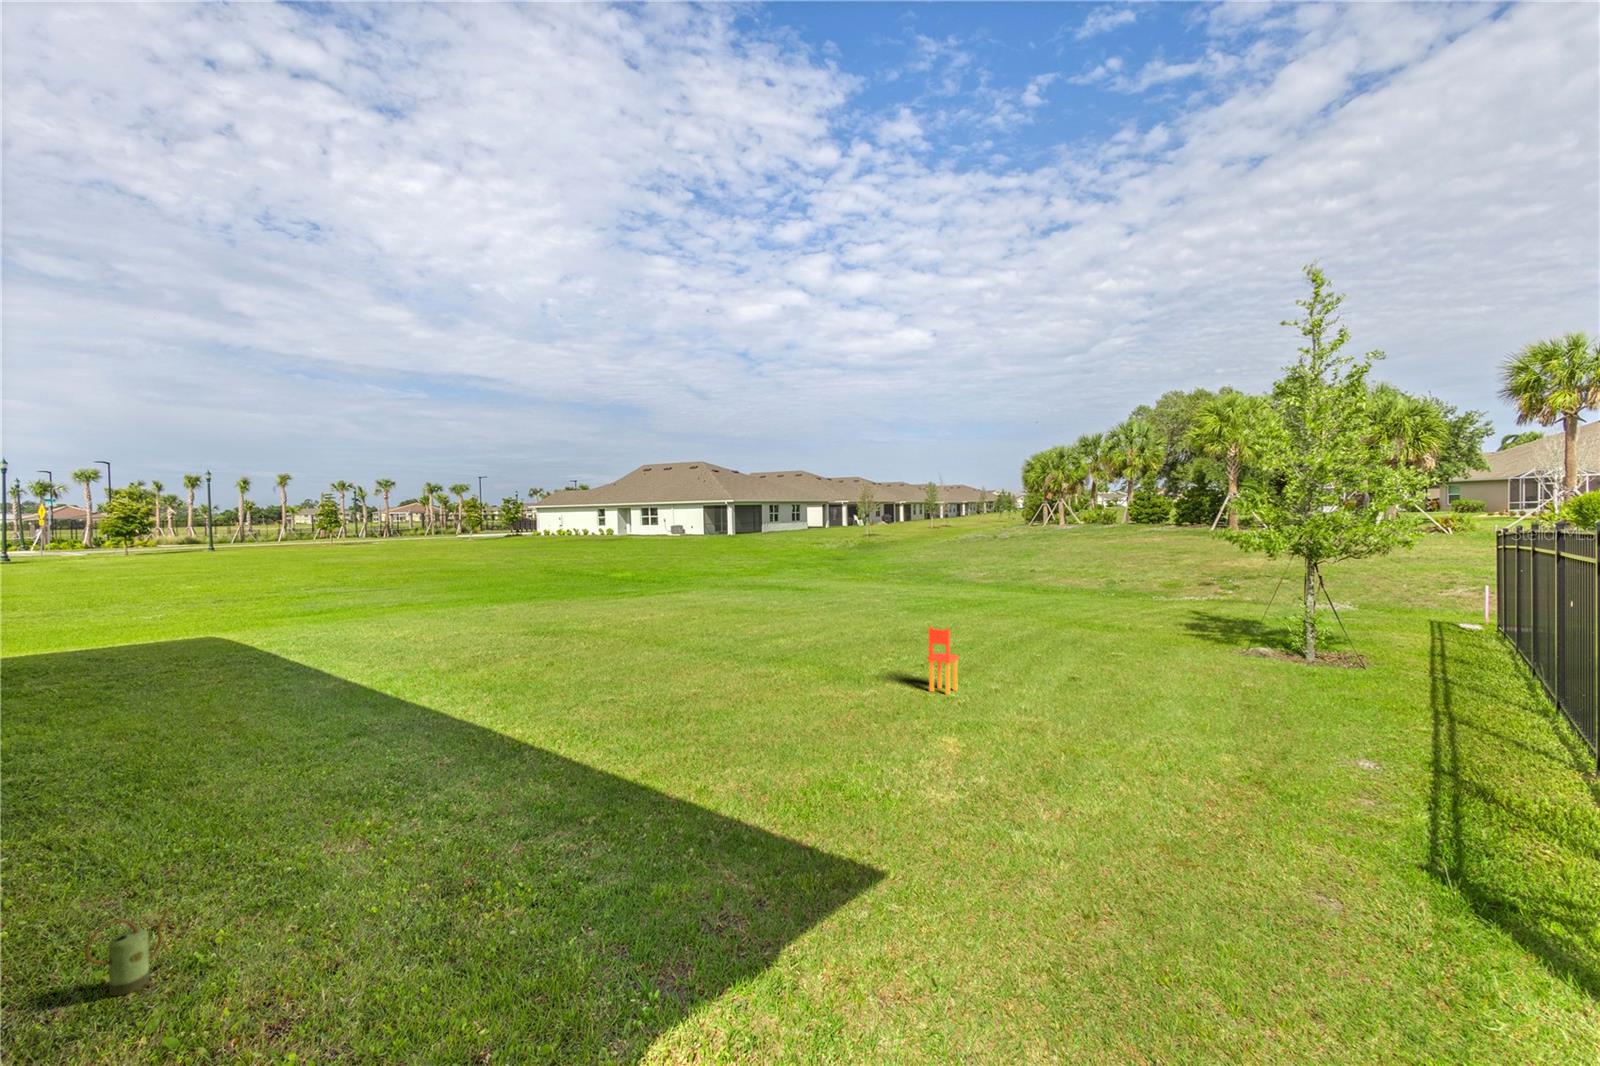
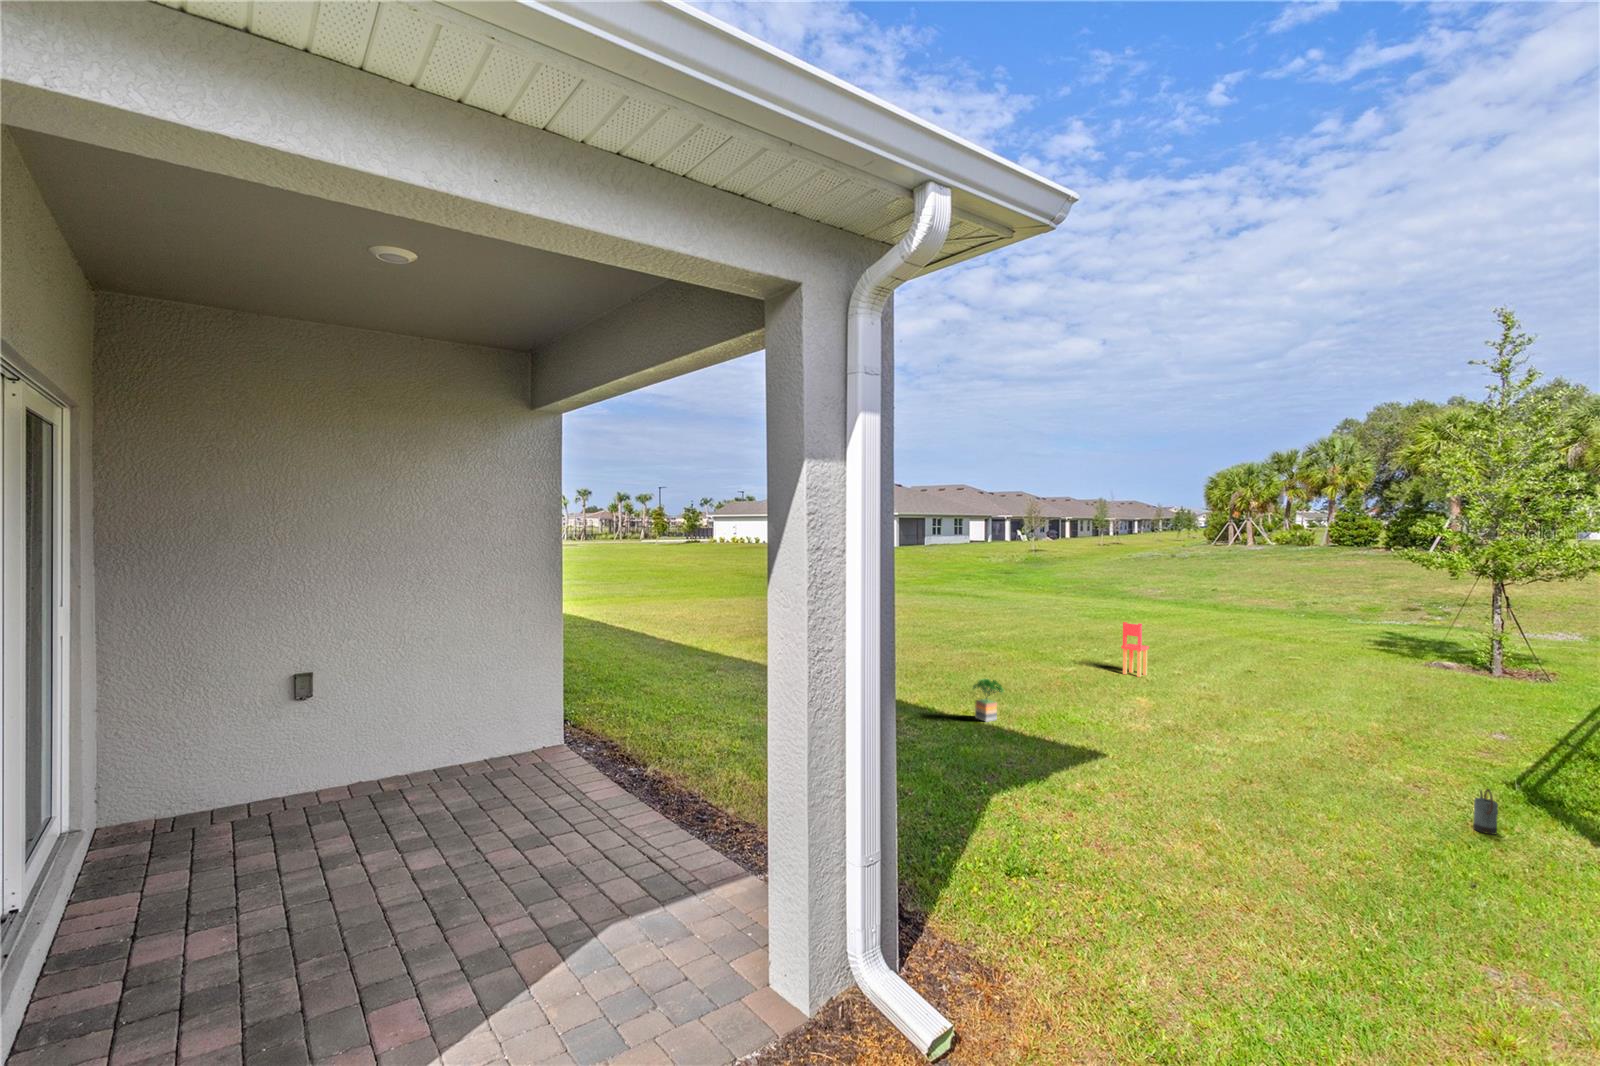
potted tree: none [698,738,746,809] -> present [973,679,1004,722]
watering can: present [85,912,168,996] -> present [1473,789,1498,835]

